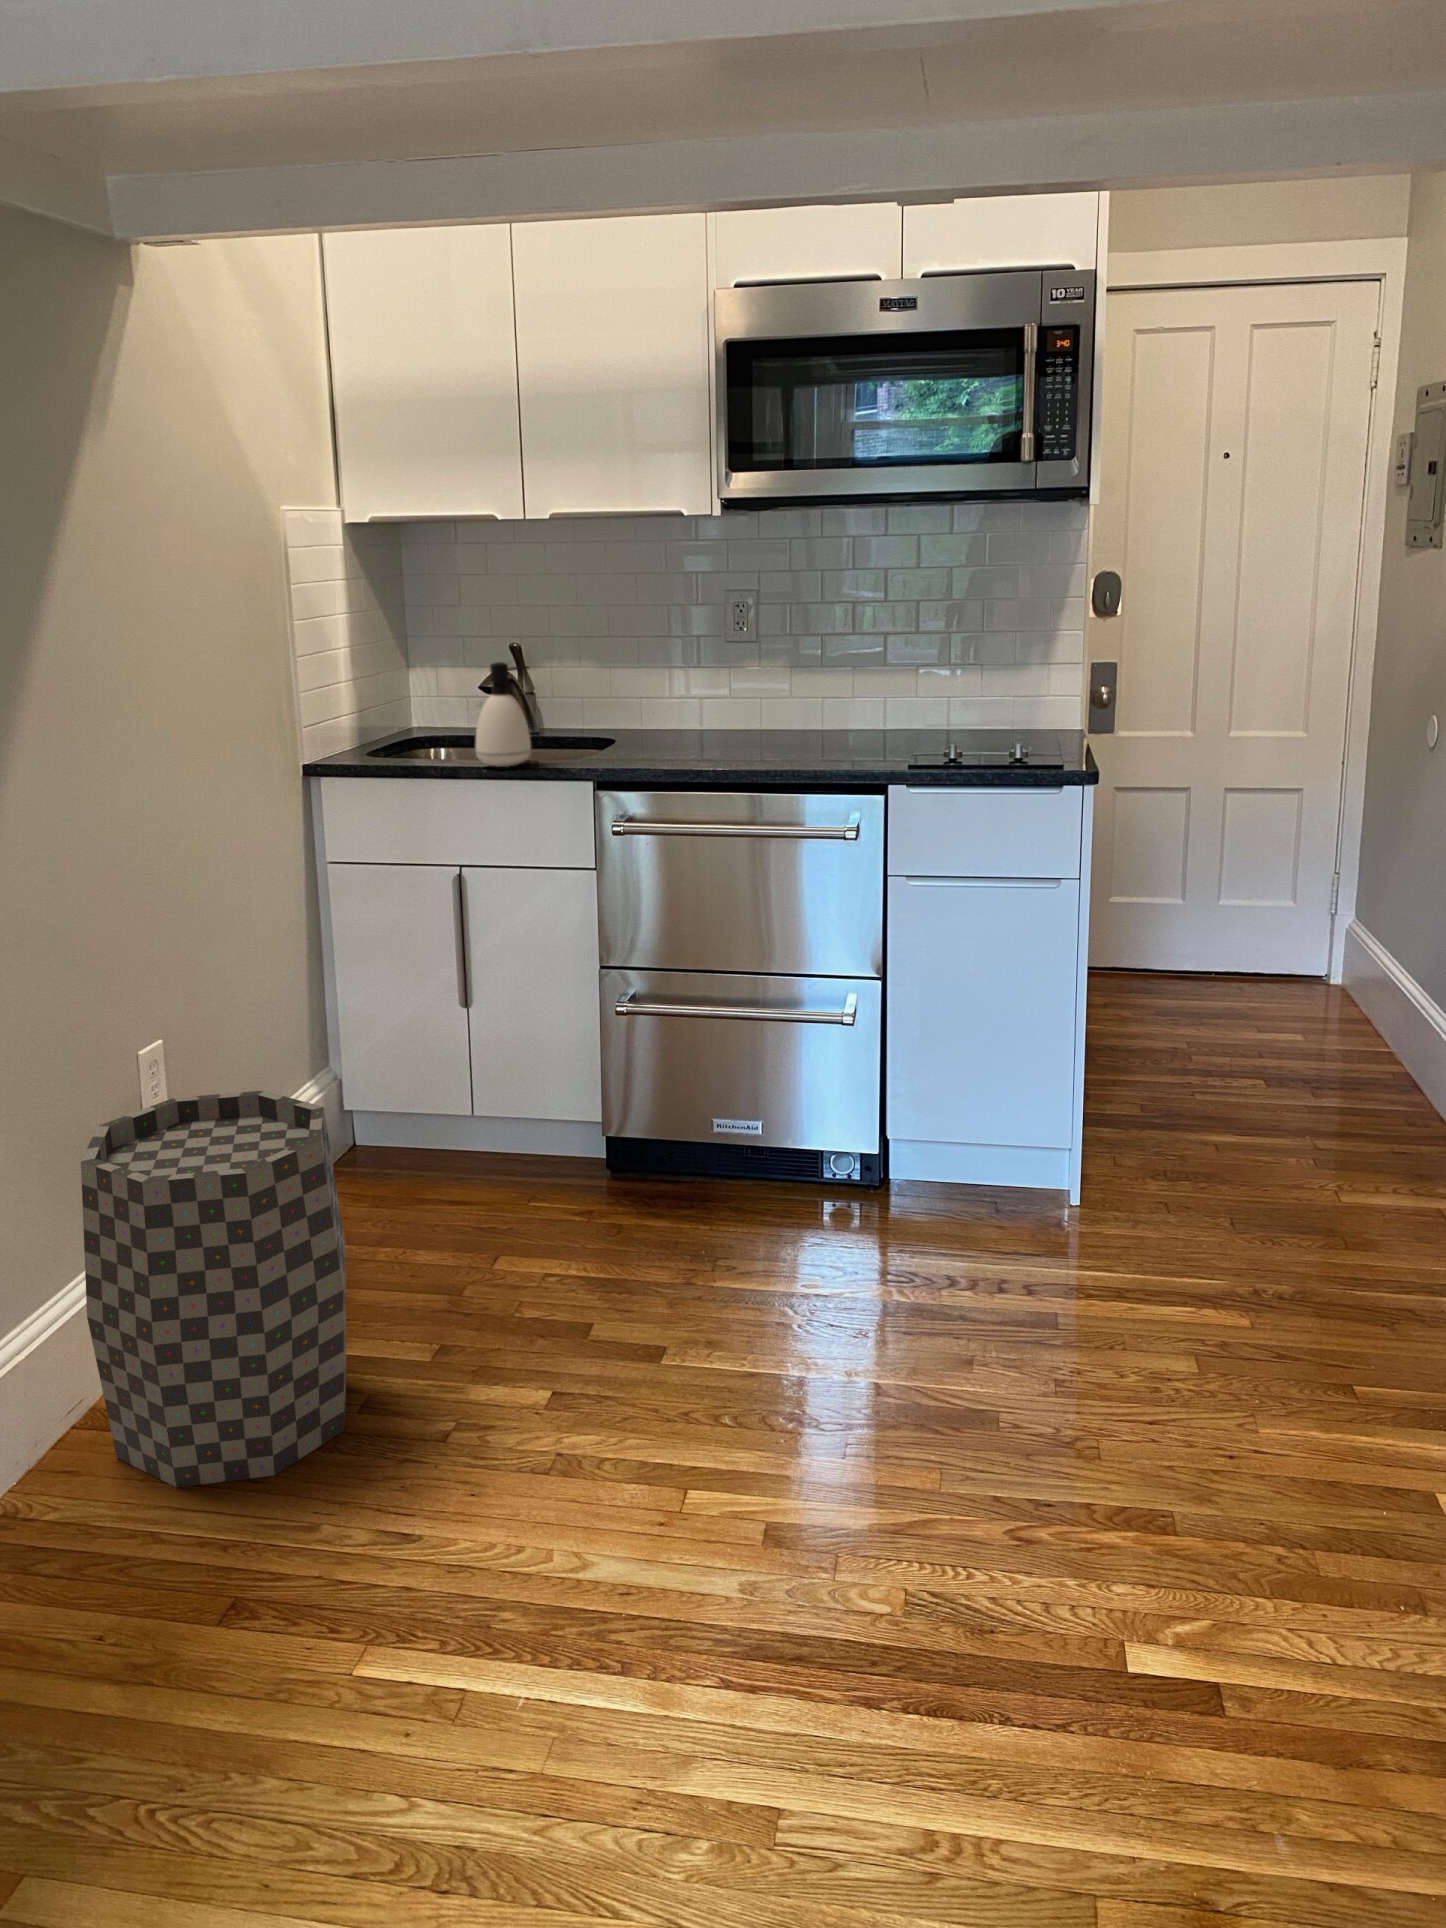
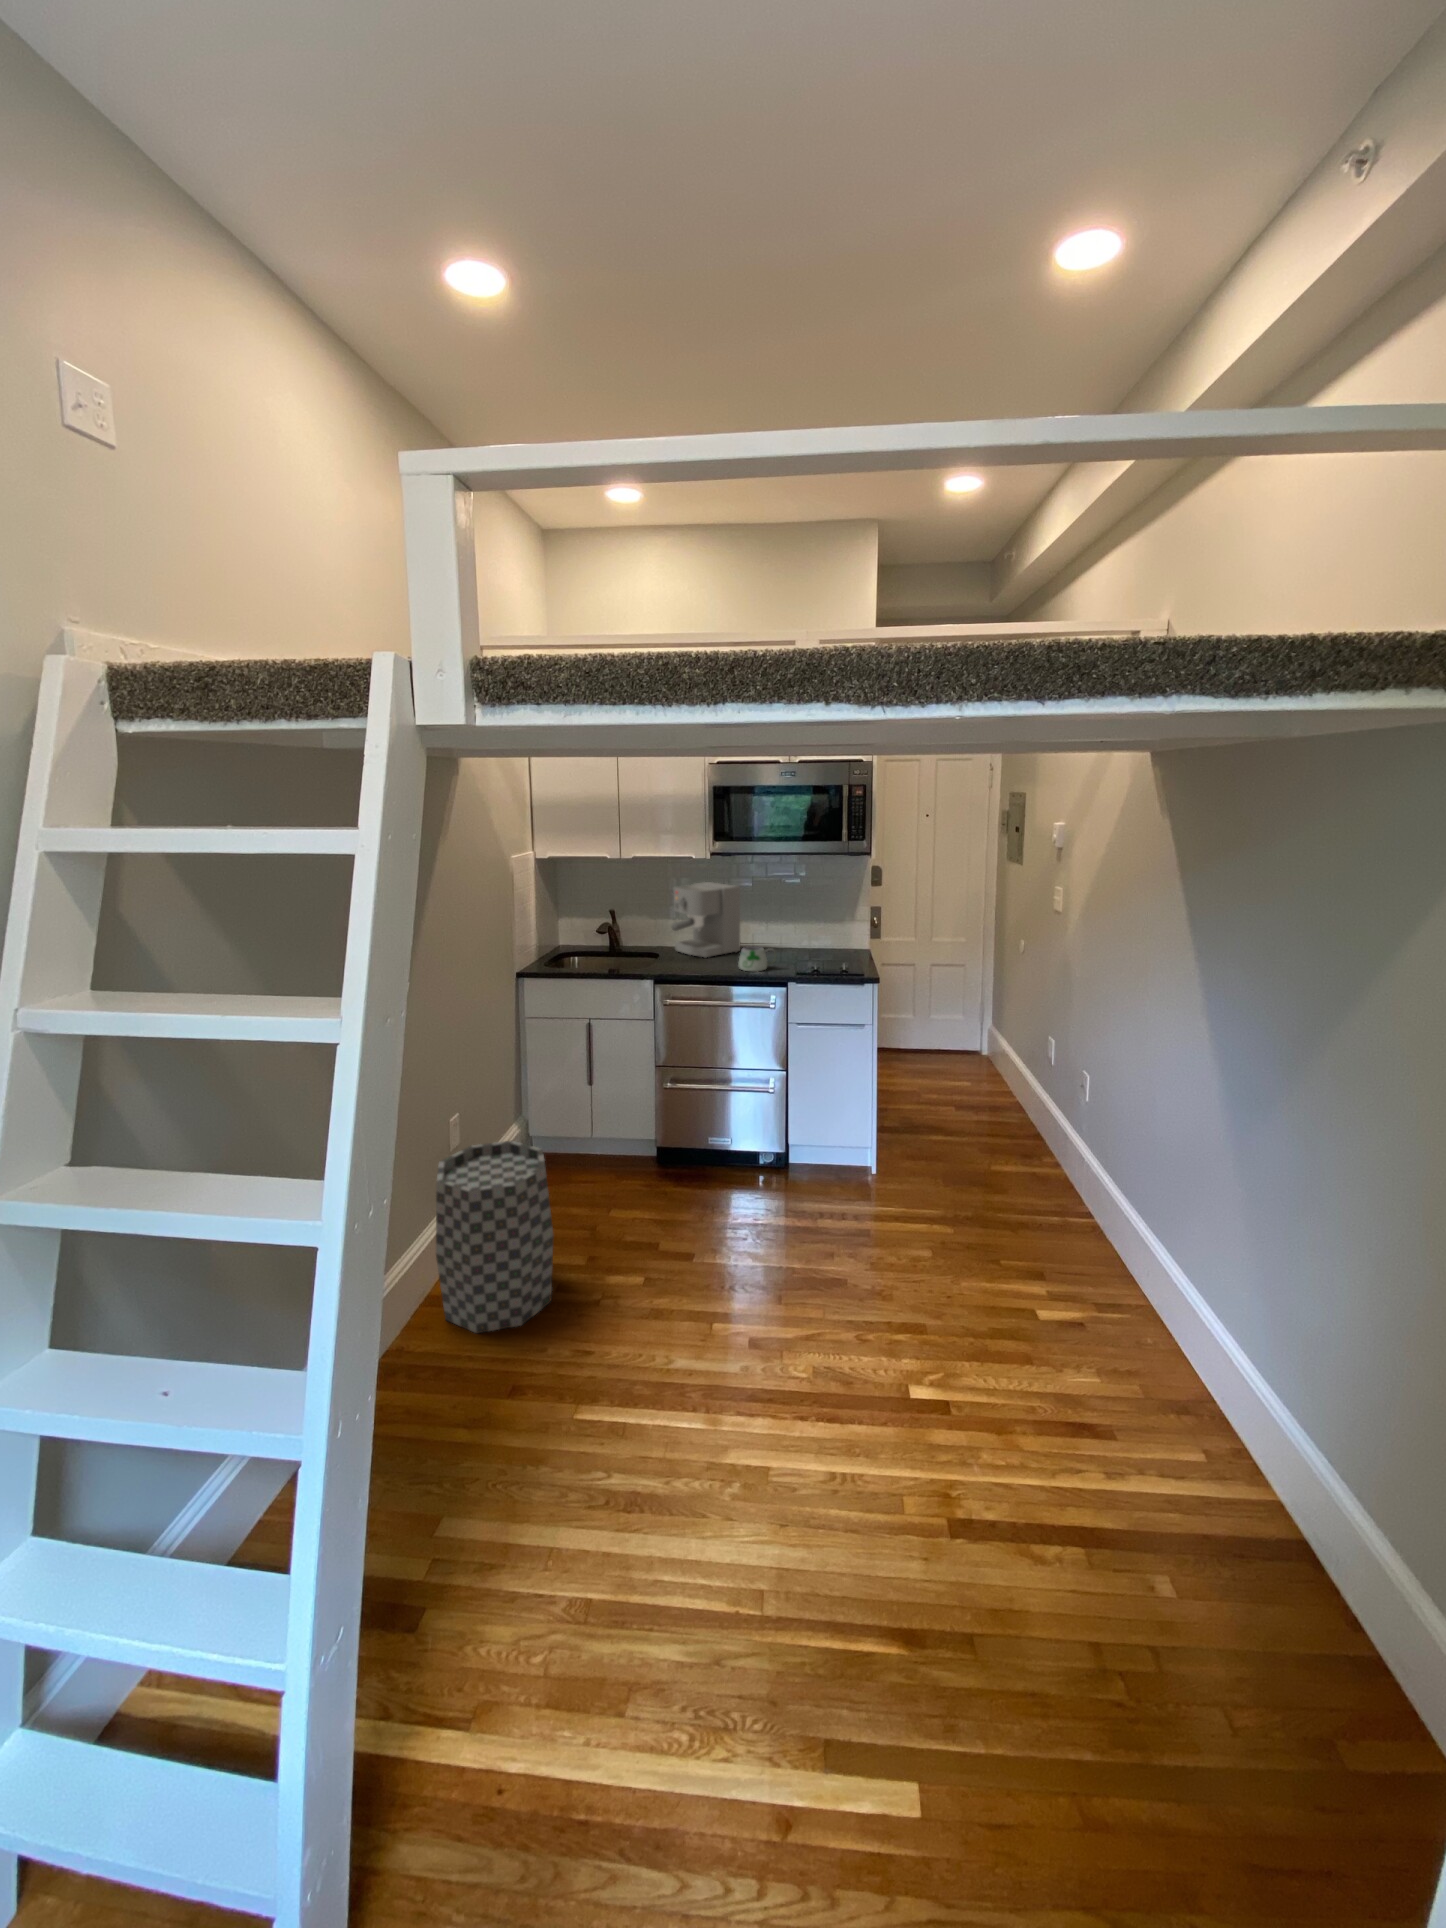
coffee maker: none [641,588,793,745] -> present [672,882,740,958]
soap dispenser: present [476,662,531,767] -> none [598,927,623,974]
mug: none [781,709,864,764] -> present [739,946,777,971]

